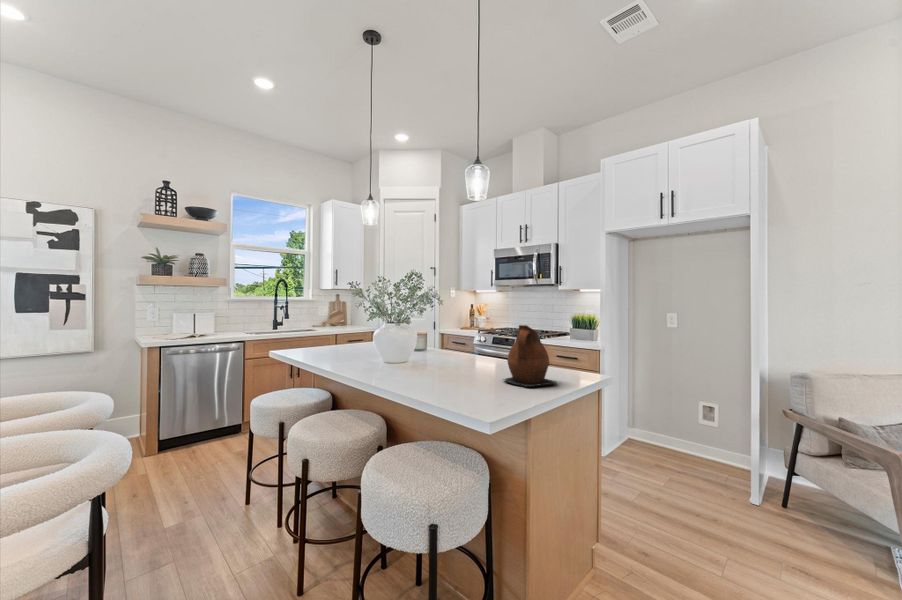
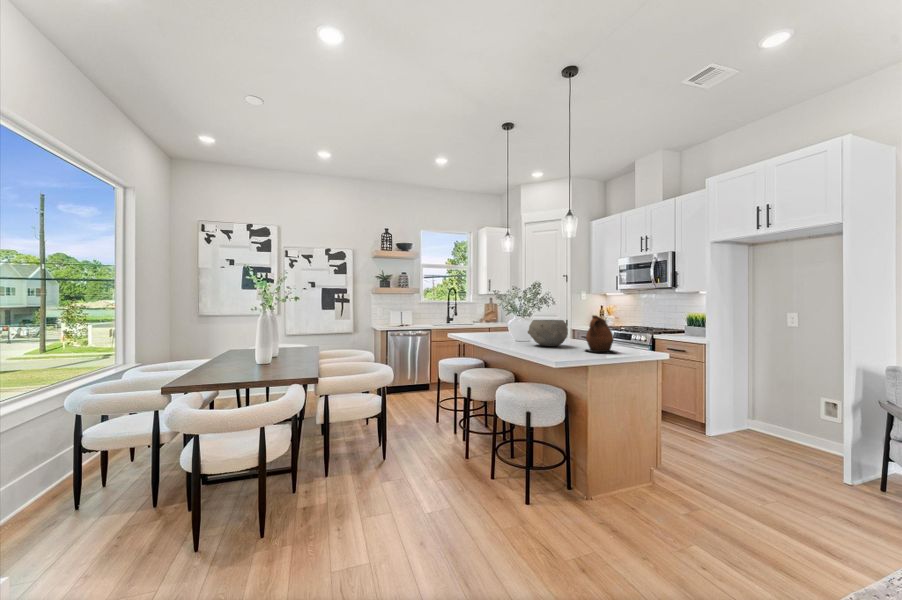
ceramic bowl: none [409,330,472,375] -> present [528,320,568,346]

